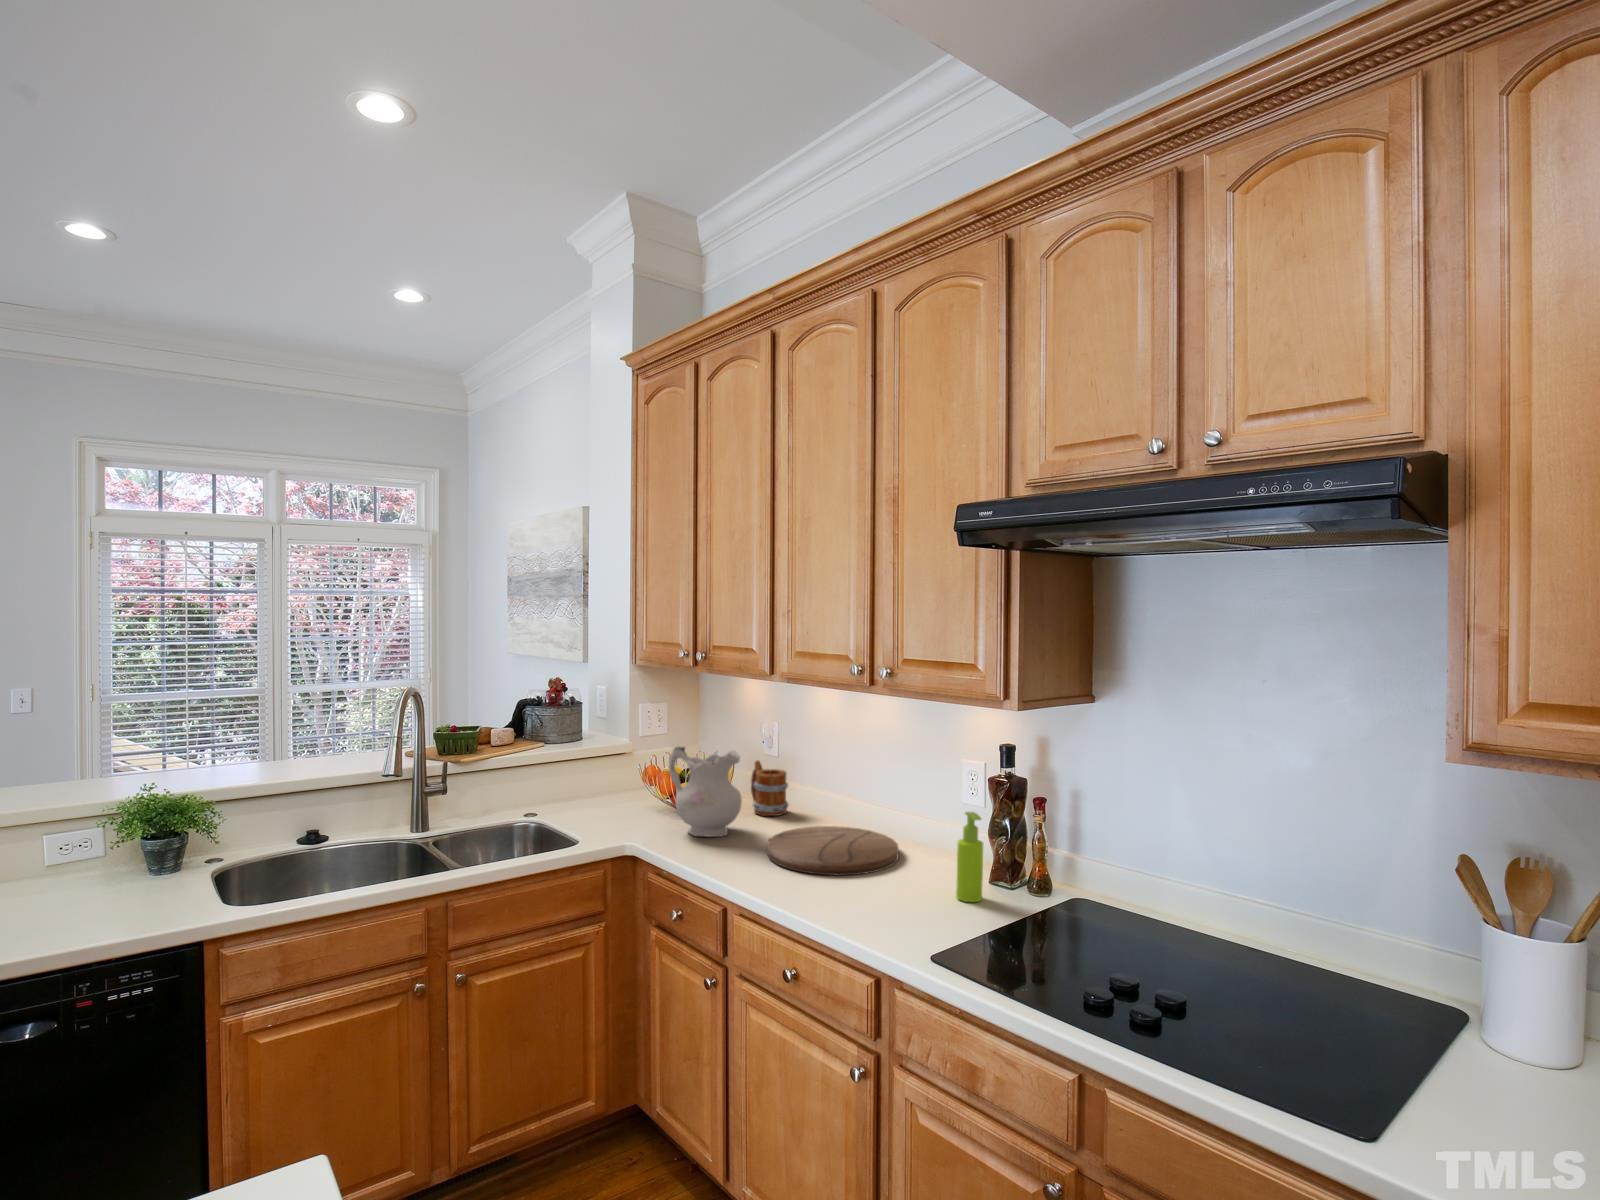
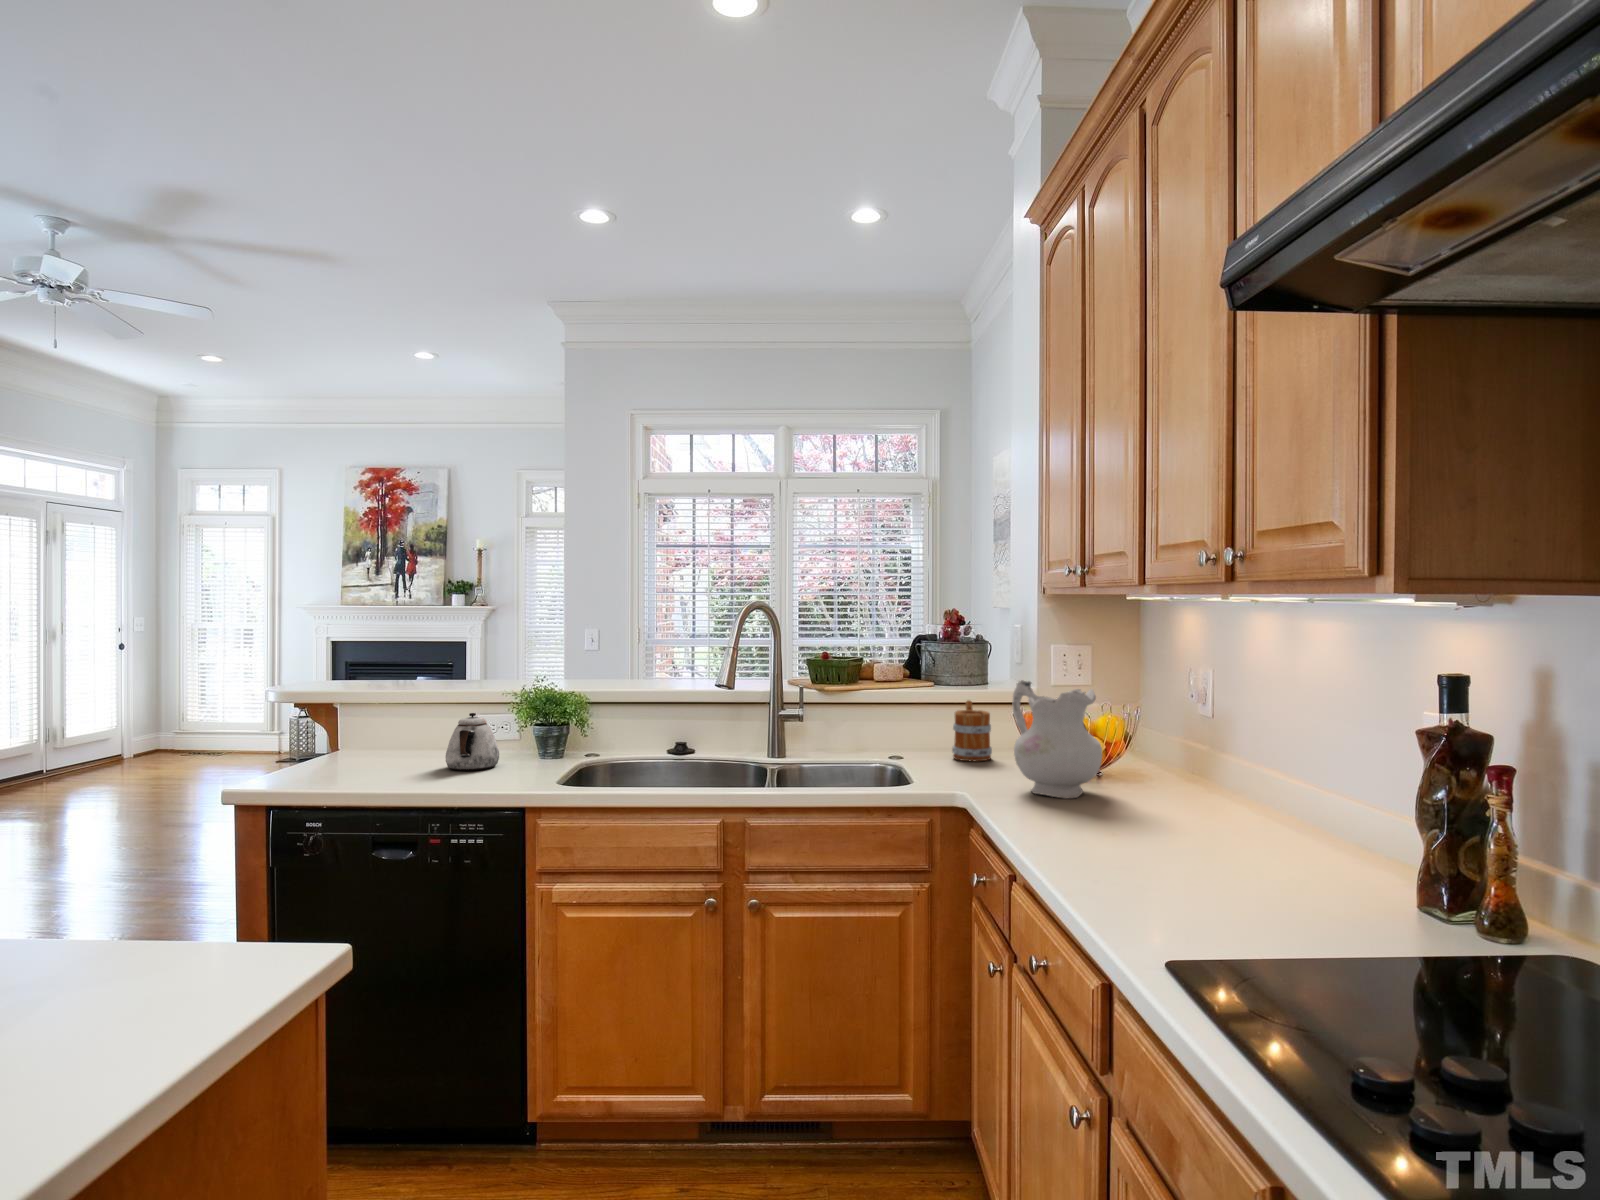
mug: present [751,761,789,816] -> present [952,700,992,761]
soap dispenser: present [956,812,983,902] -> none [1329,770,1380,926]
cutting board: present [767,826,899,876] -> none [1093,799,1301,863]
teapot: none [33,841,109,913] -> present [446,713,499,771]

